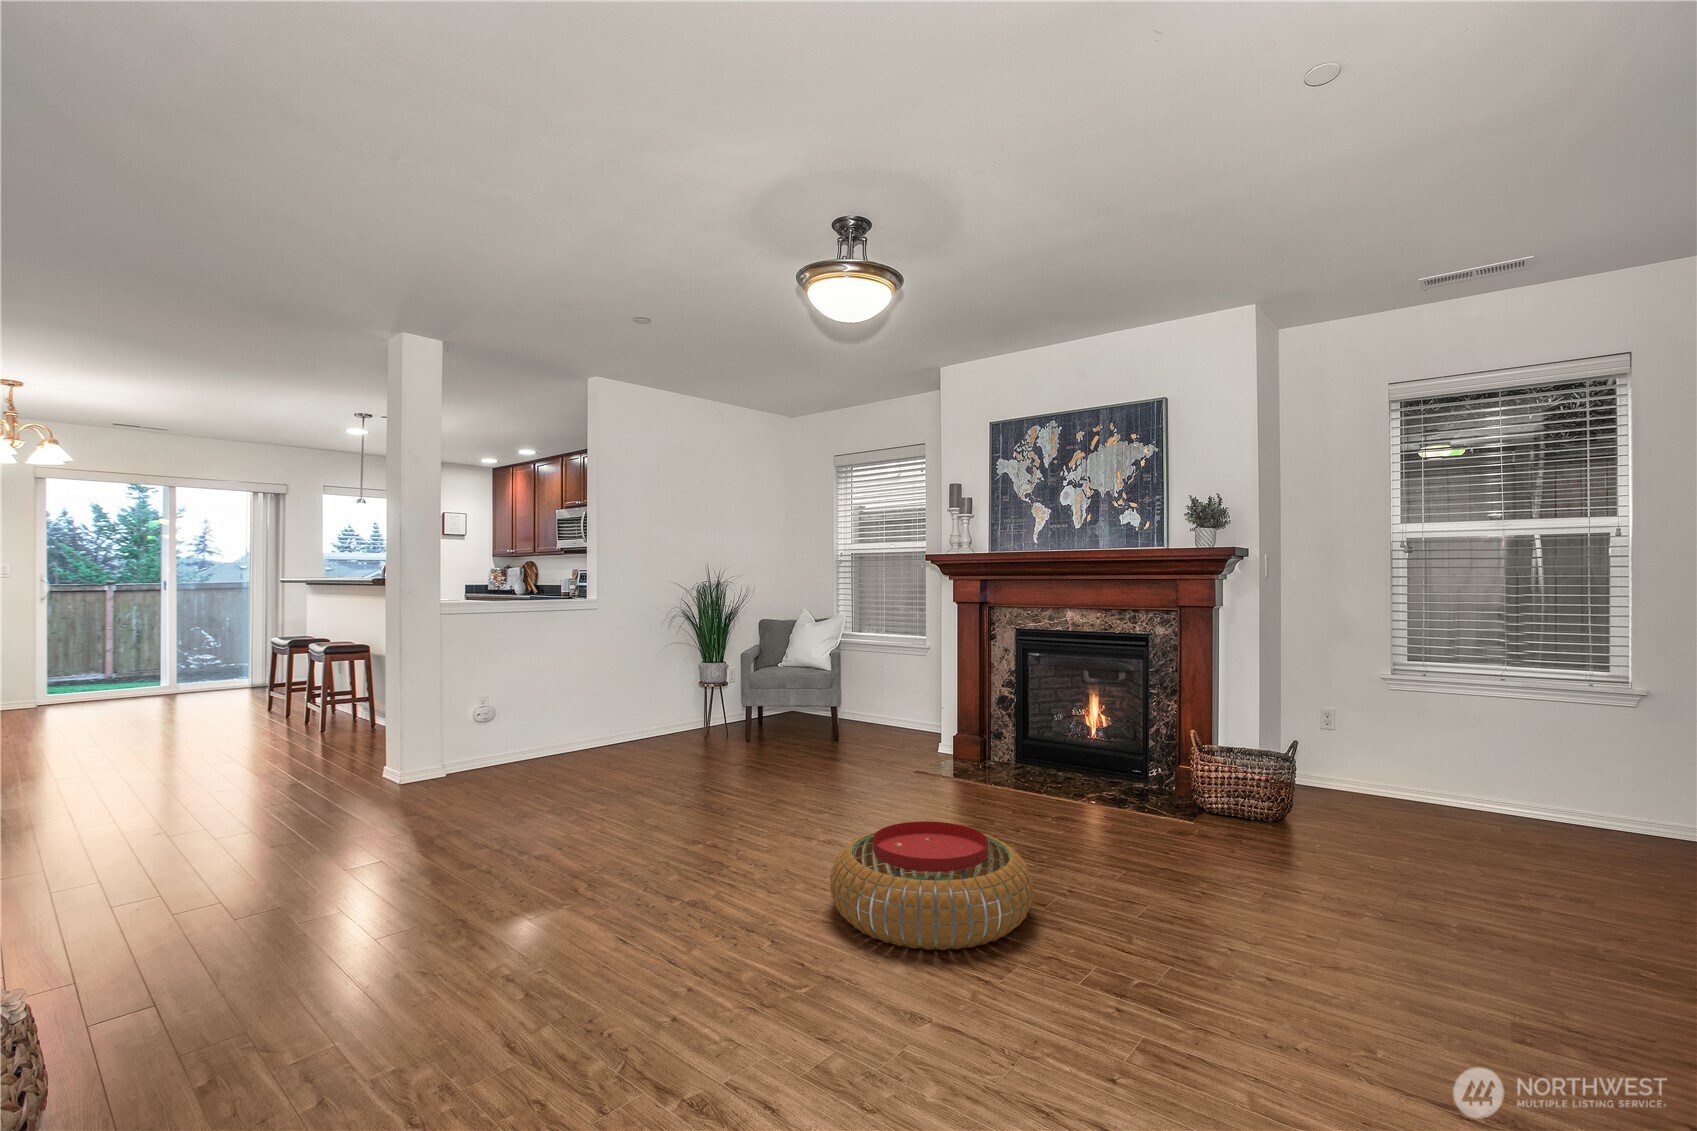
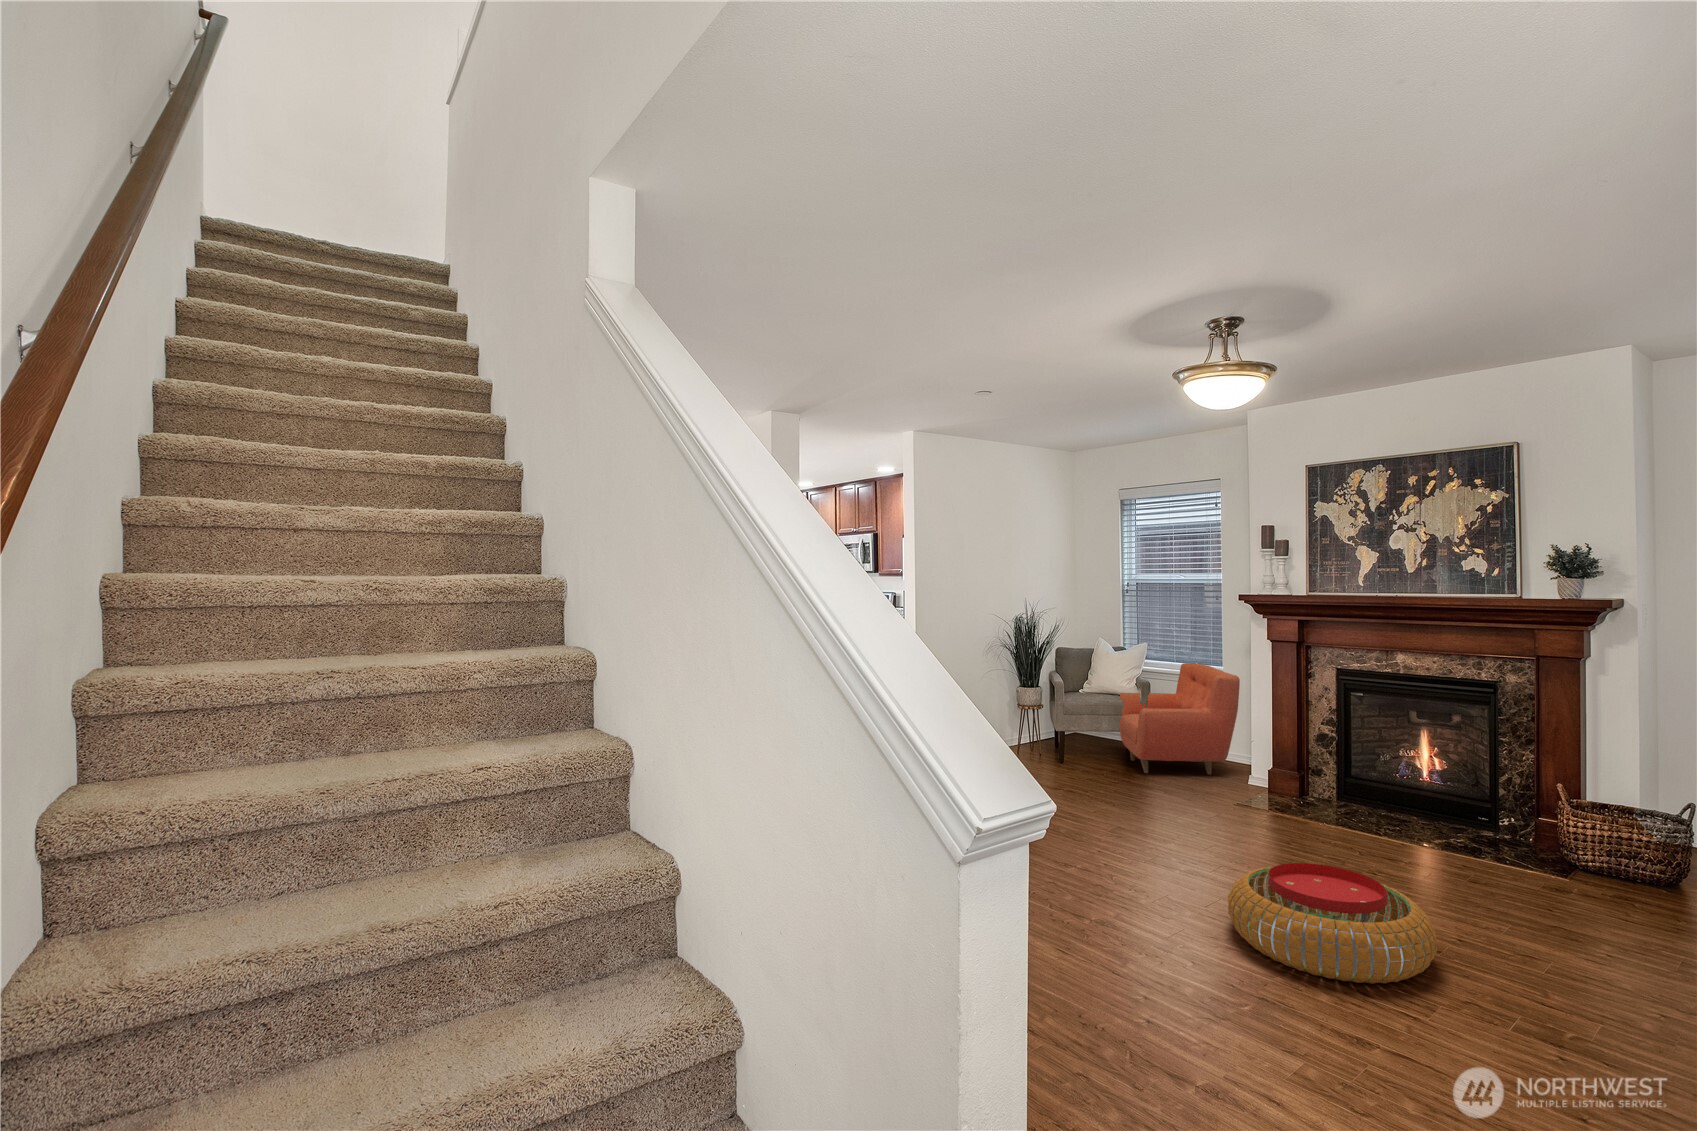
armchair: none [823,634,933,748] -> present [1118,663,1240,774]

